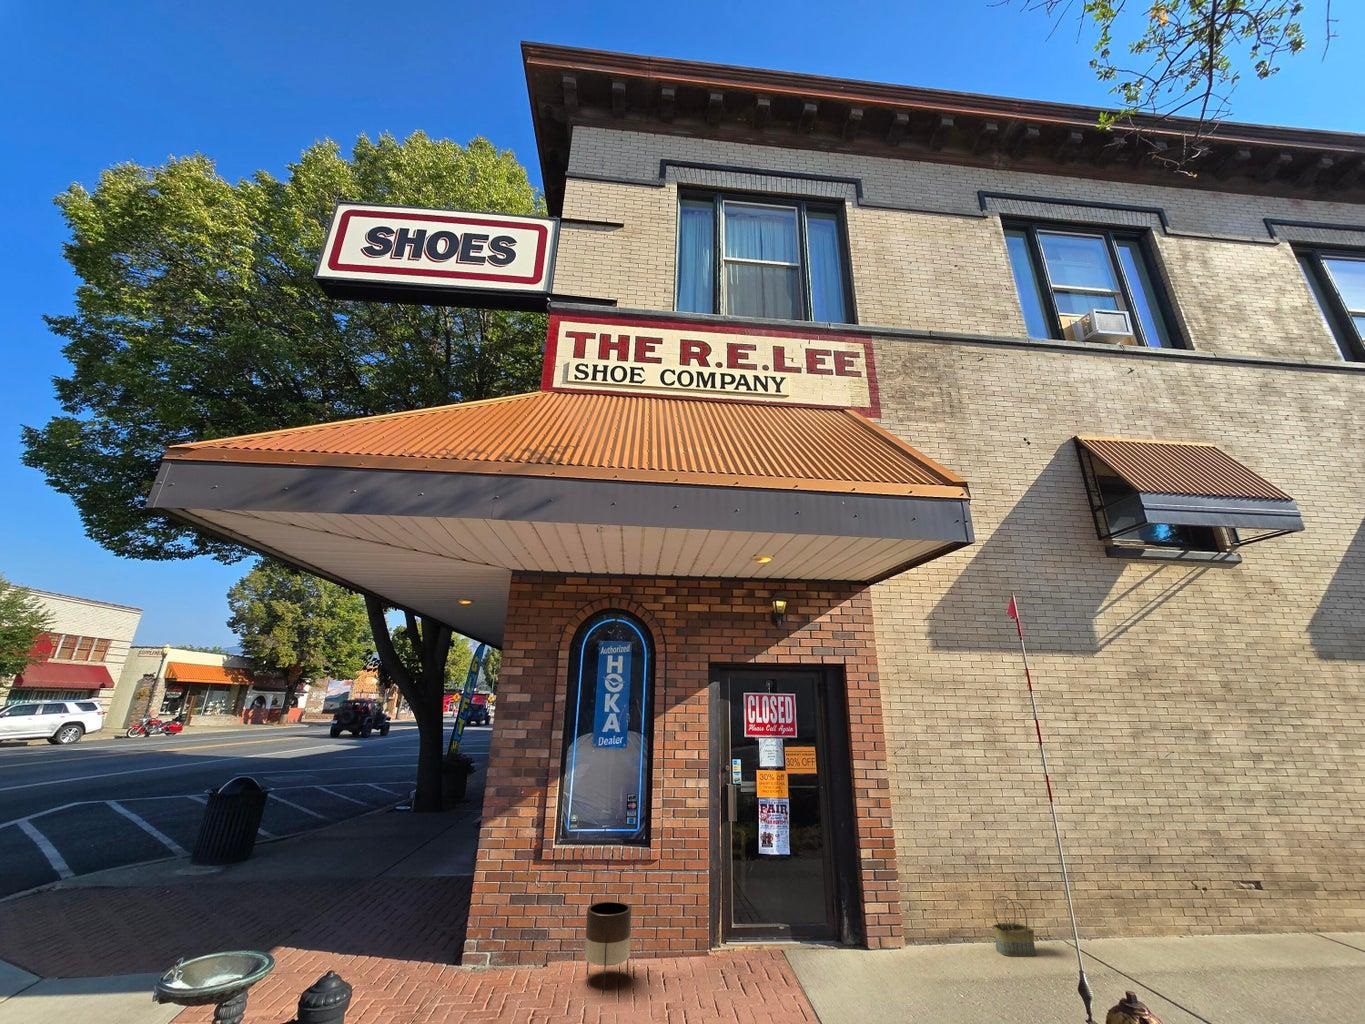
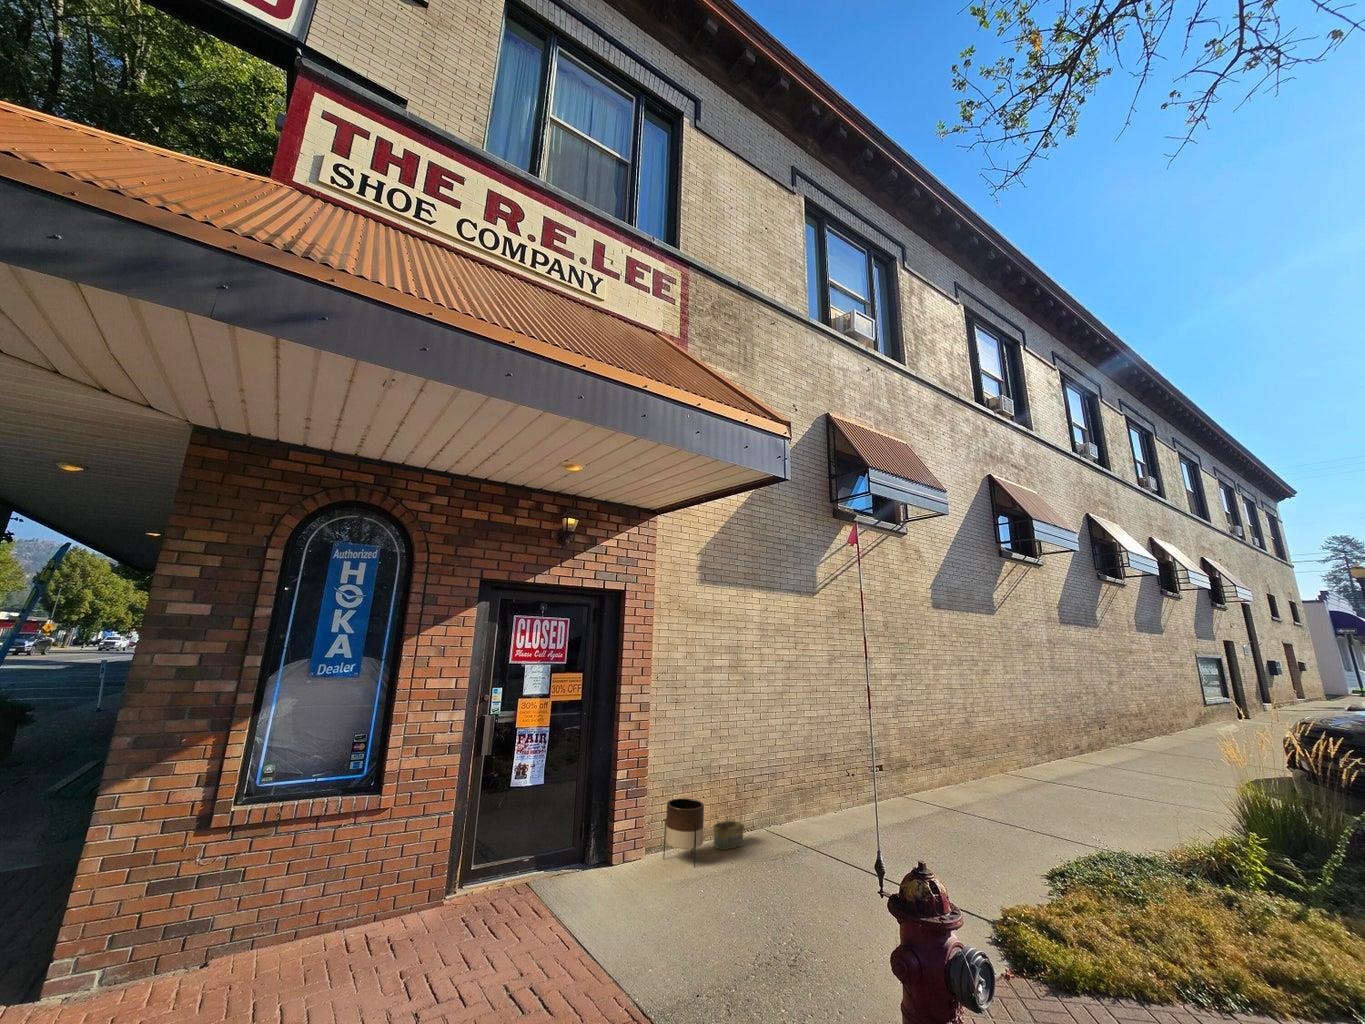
planter: present [585,901,631,989] -> present [663,798,704,867]

